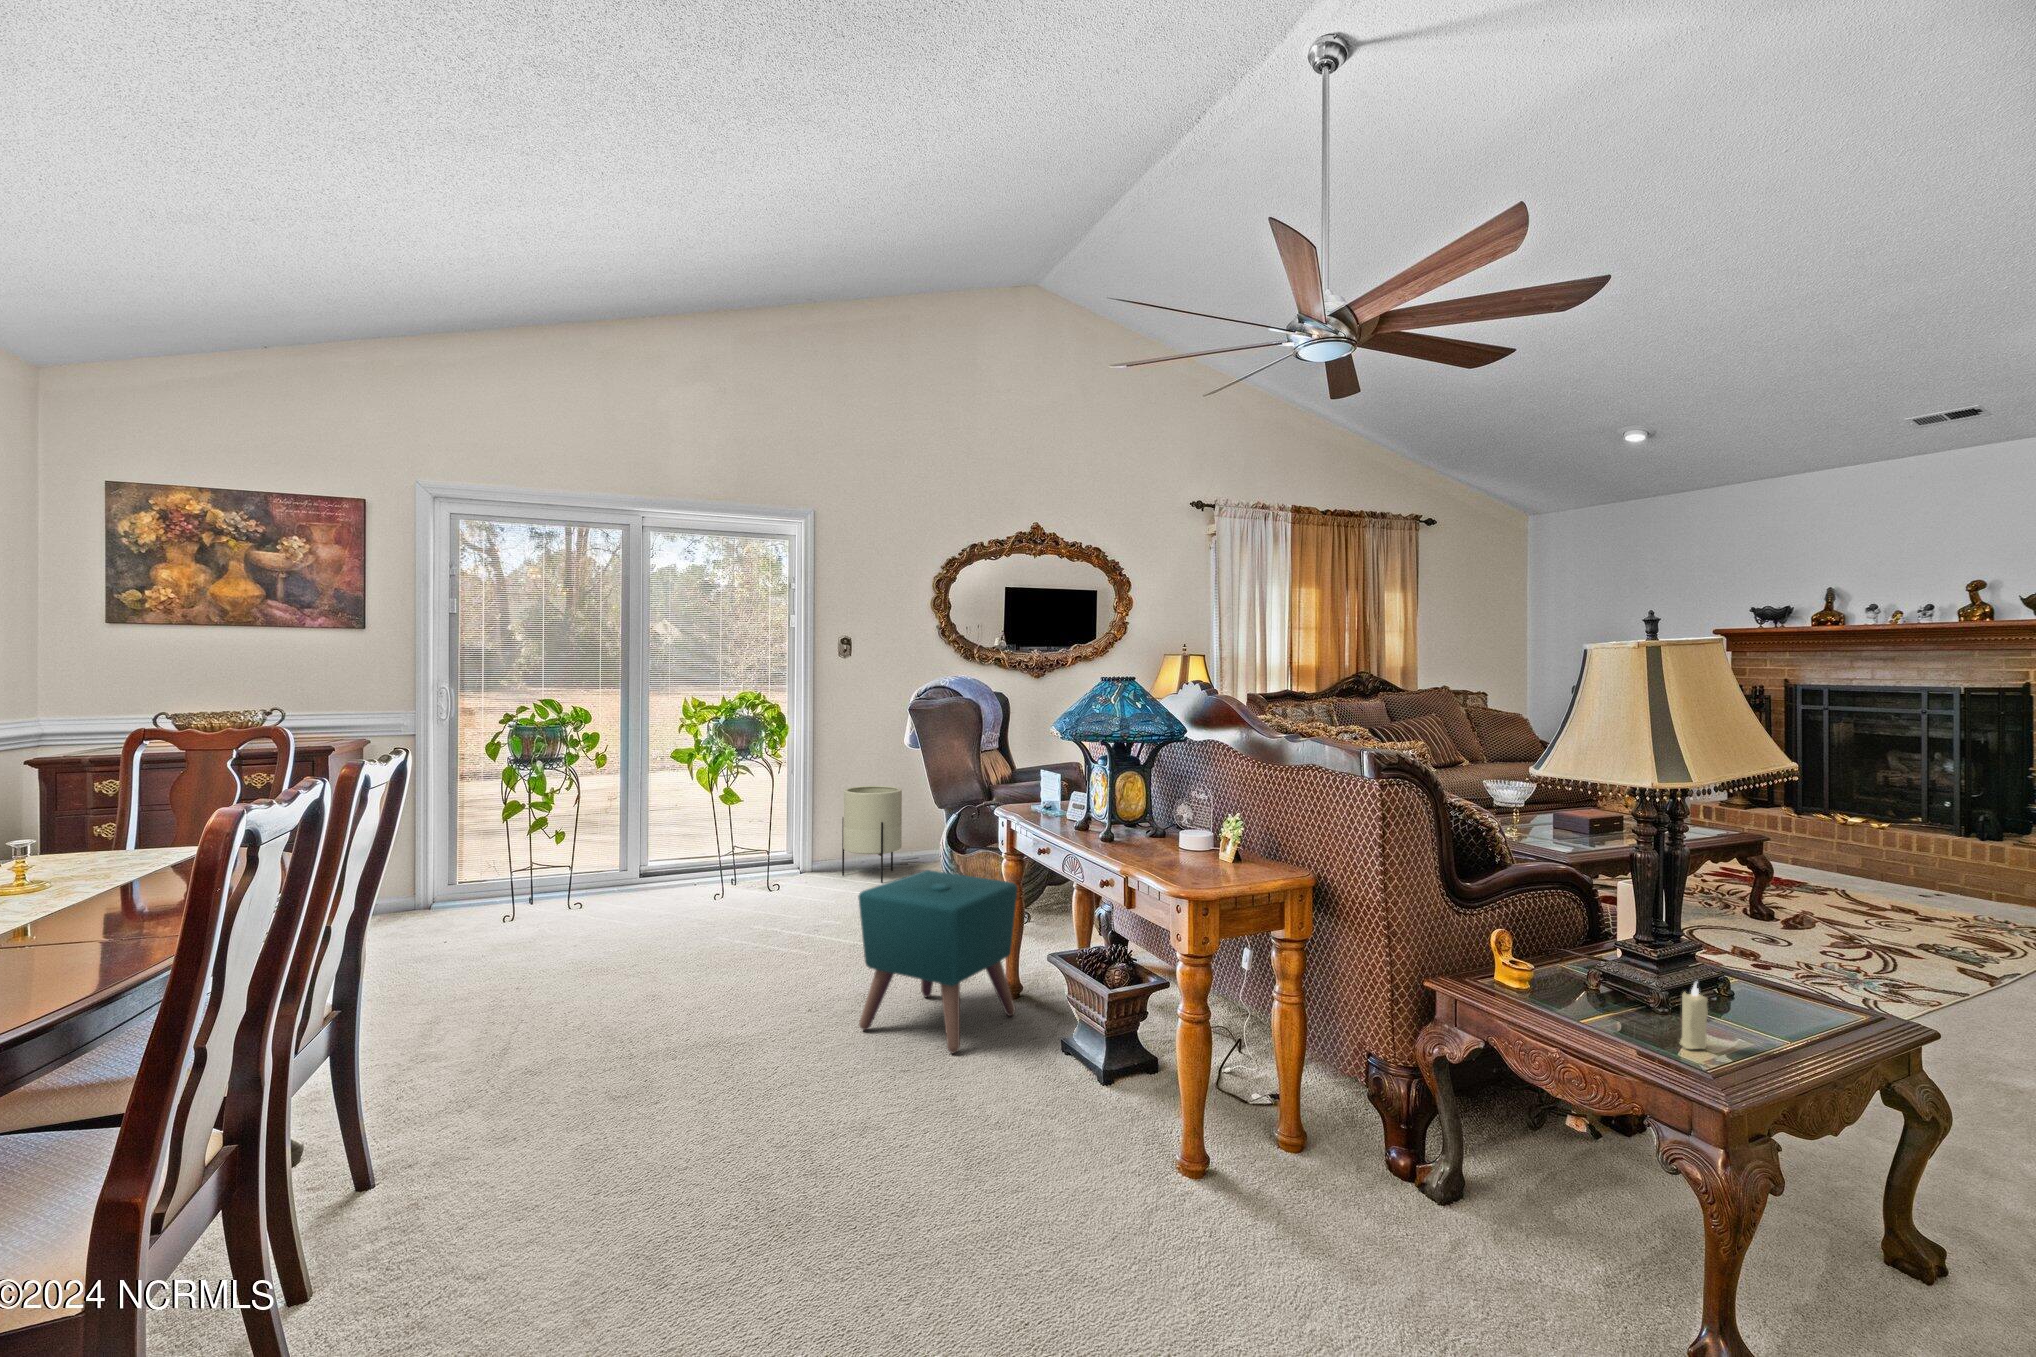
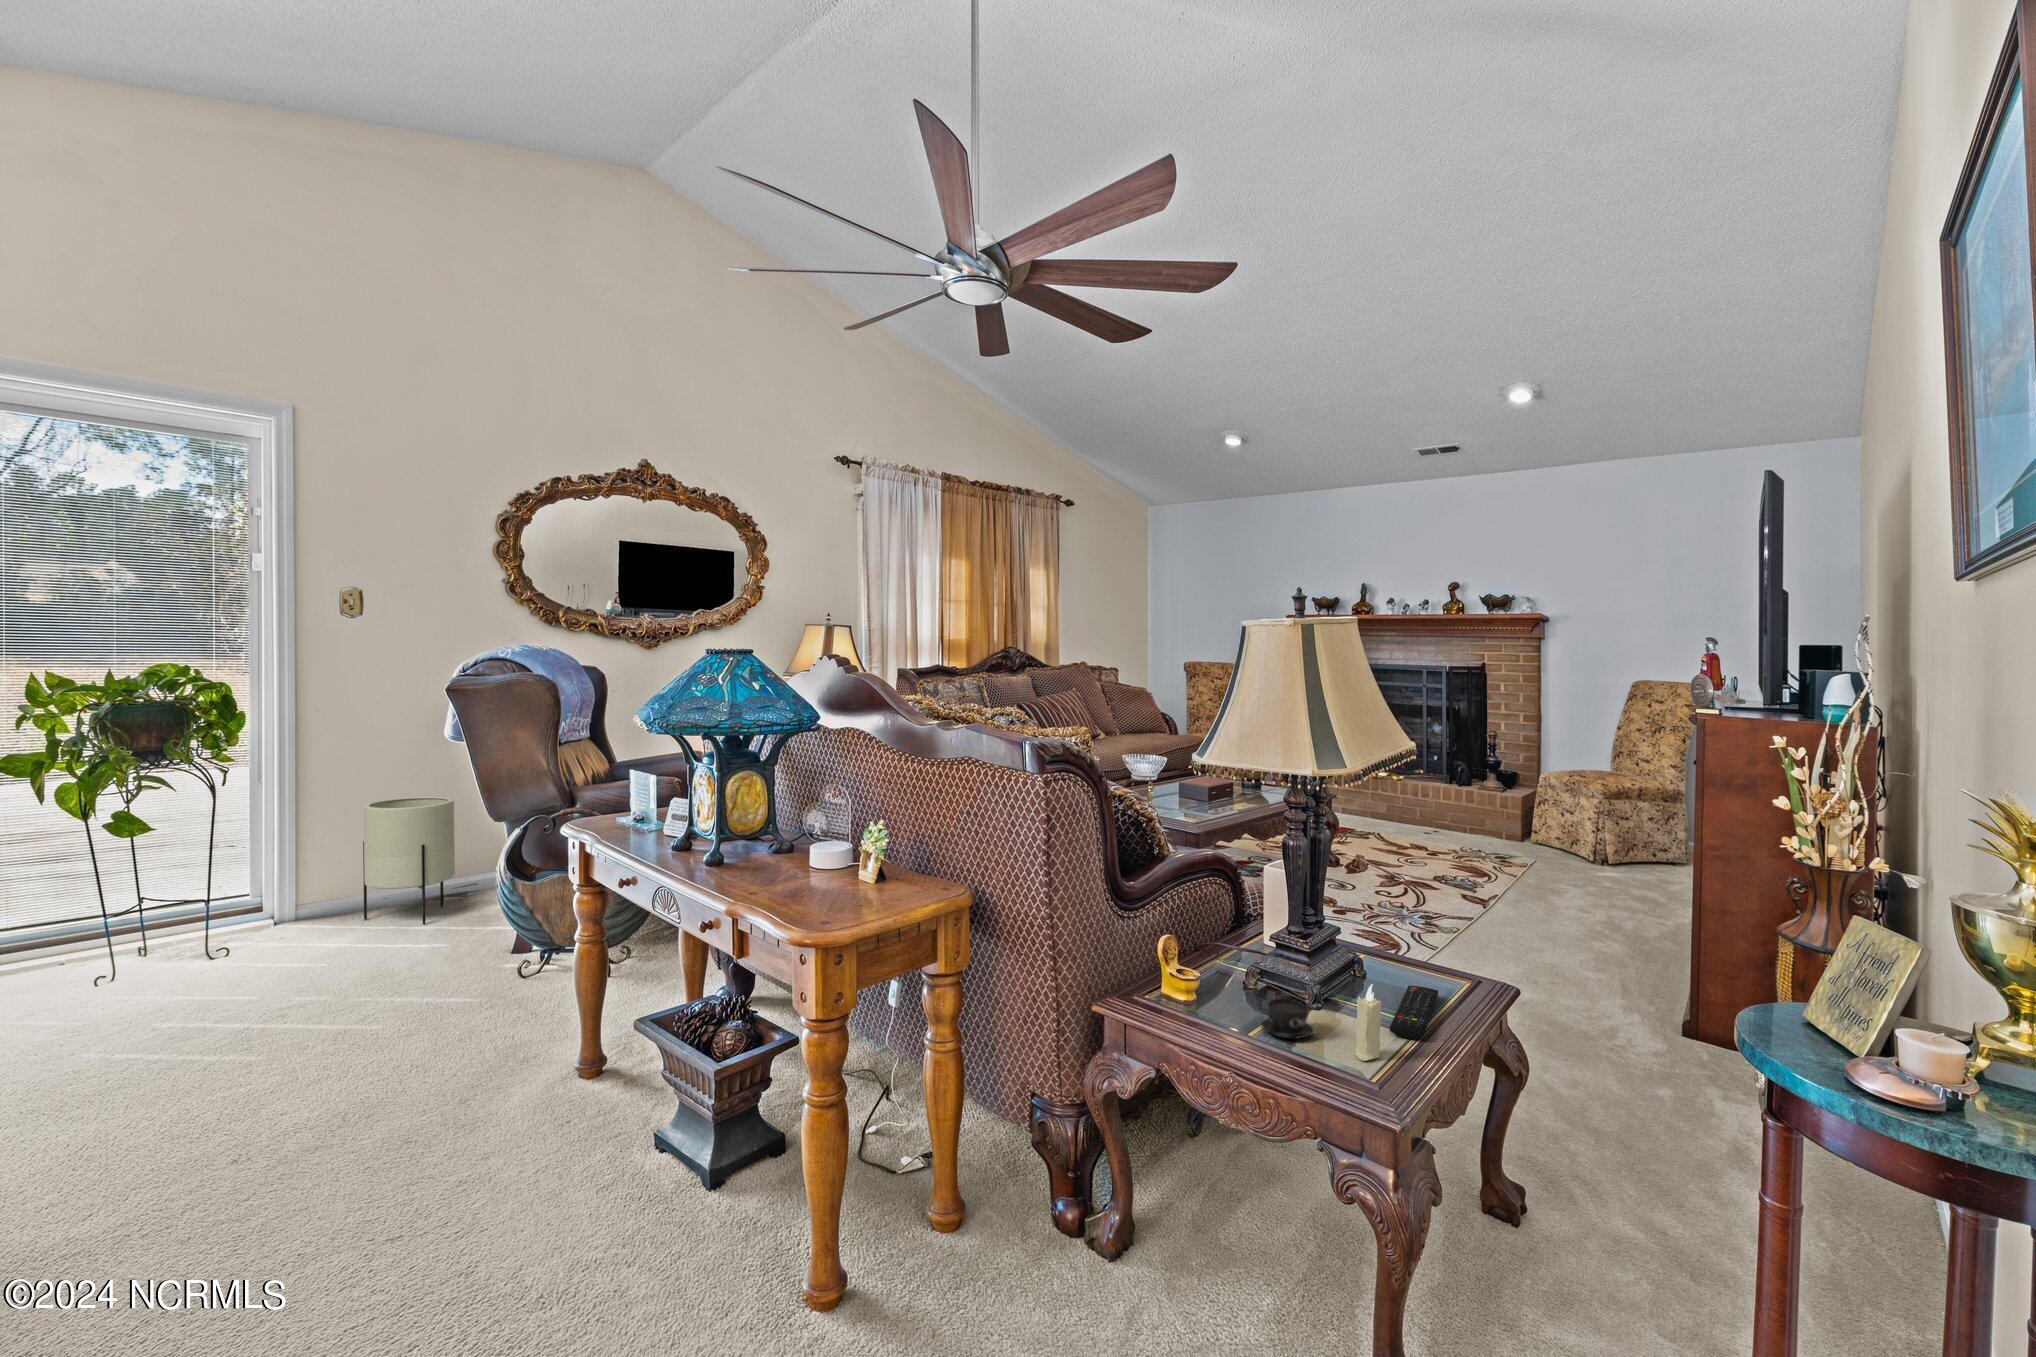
ottoman: present [859,870,1018,1053] -> none [344,916,598,1171]
teacup: none [1585,989,1647,1024] -> present [1261,999,1319,1038]
remote control: none [1724,999,1792,1041] -> present [1390,986,1438,1039]

